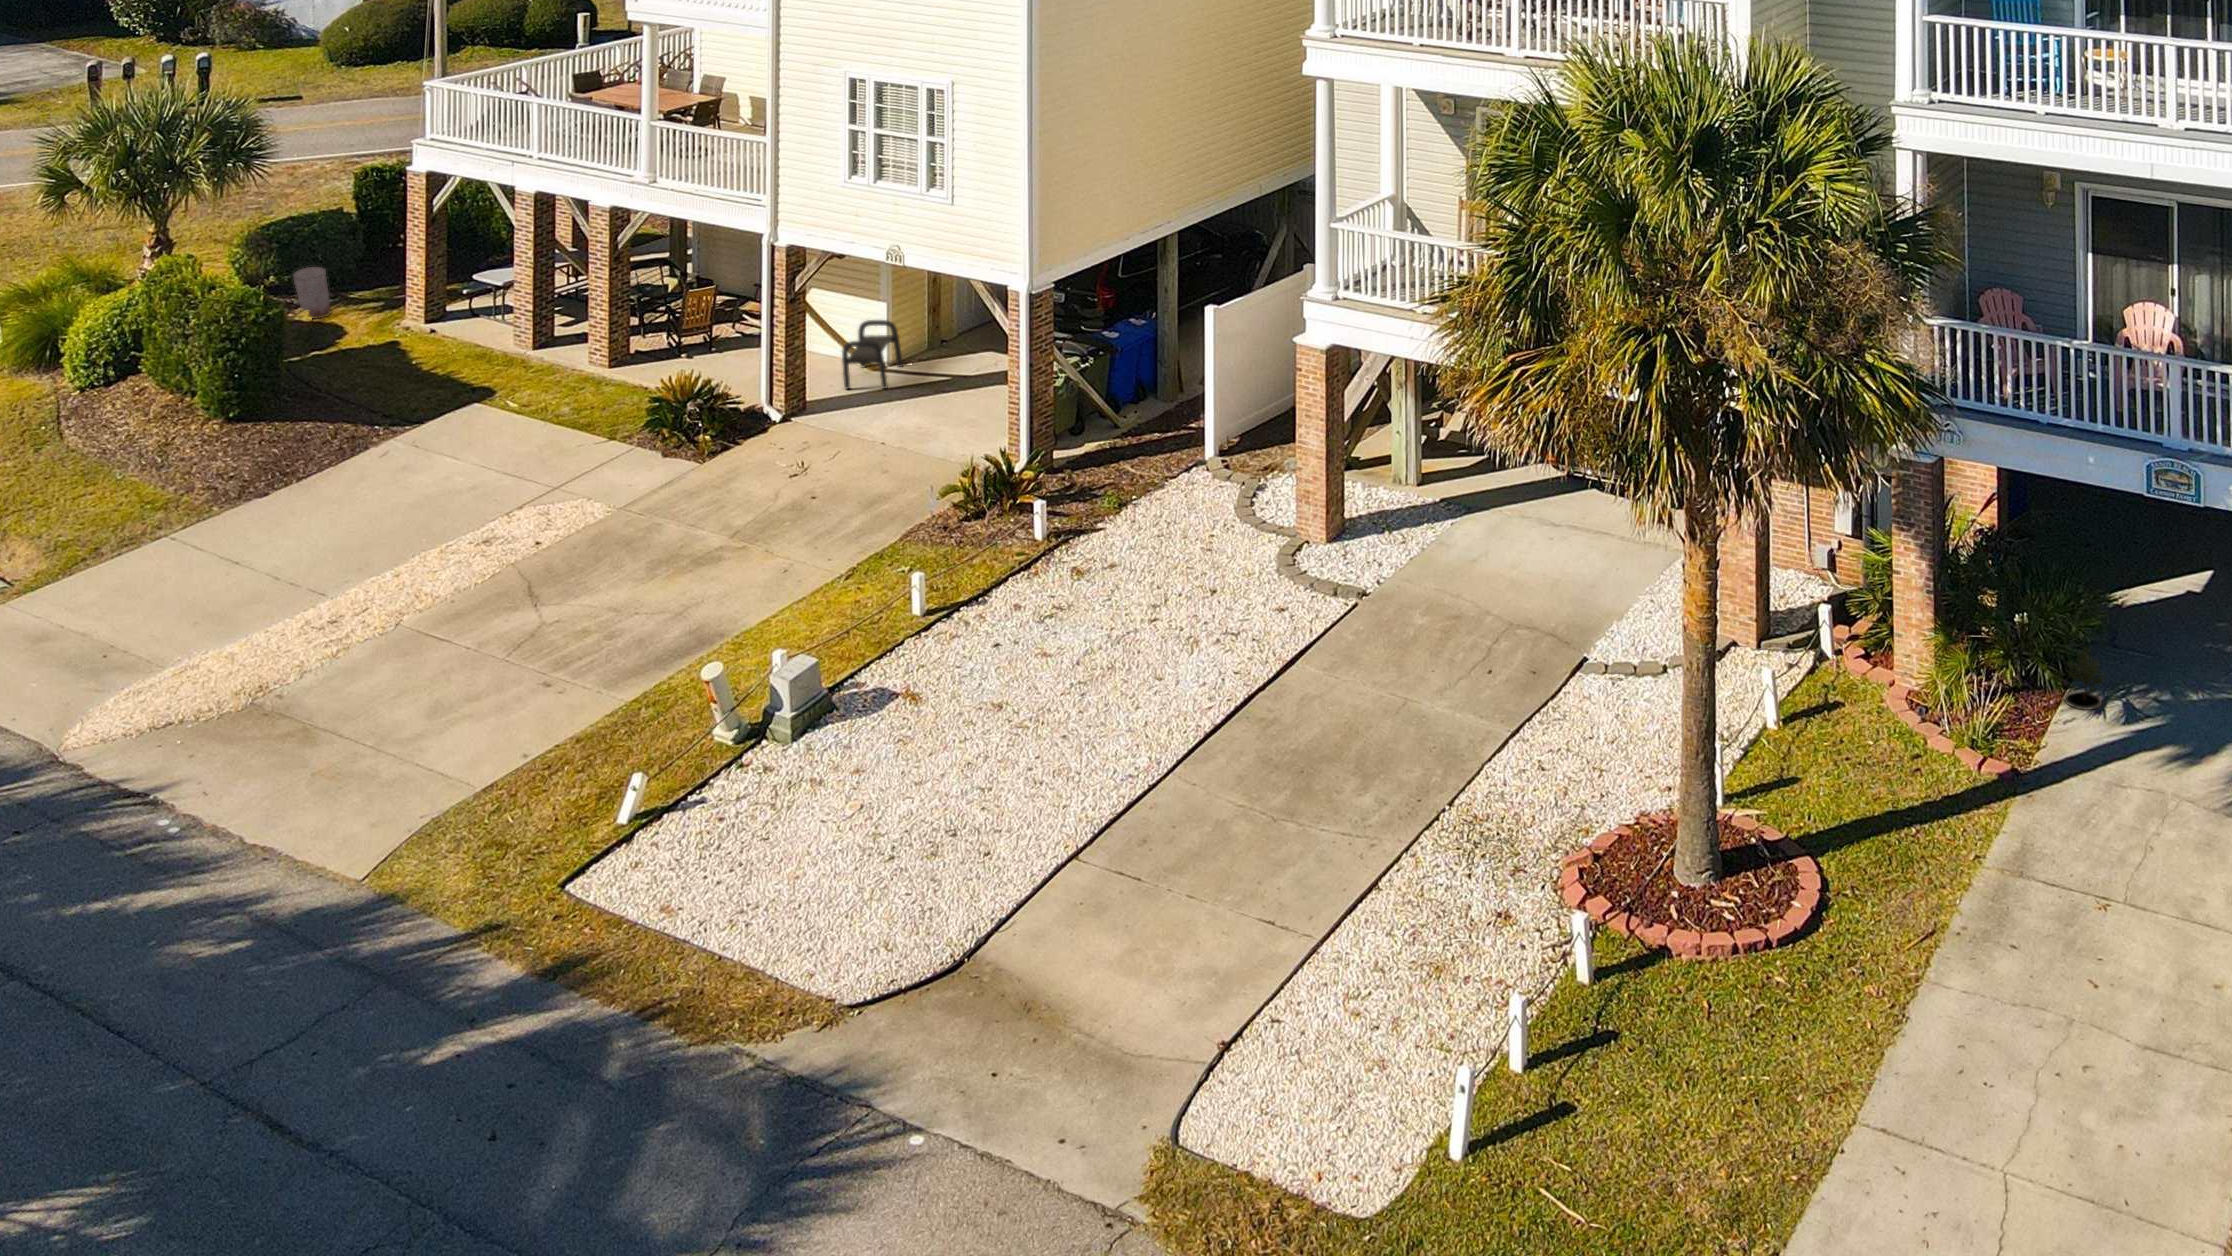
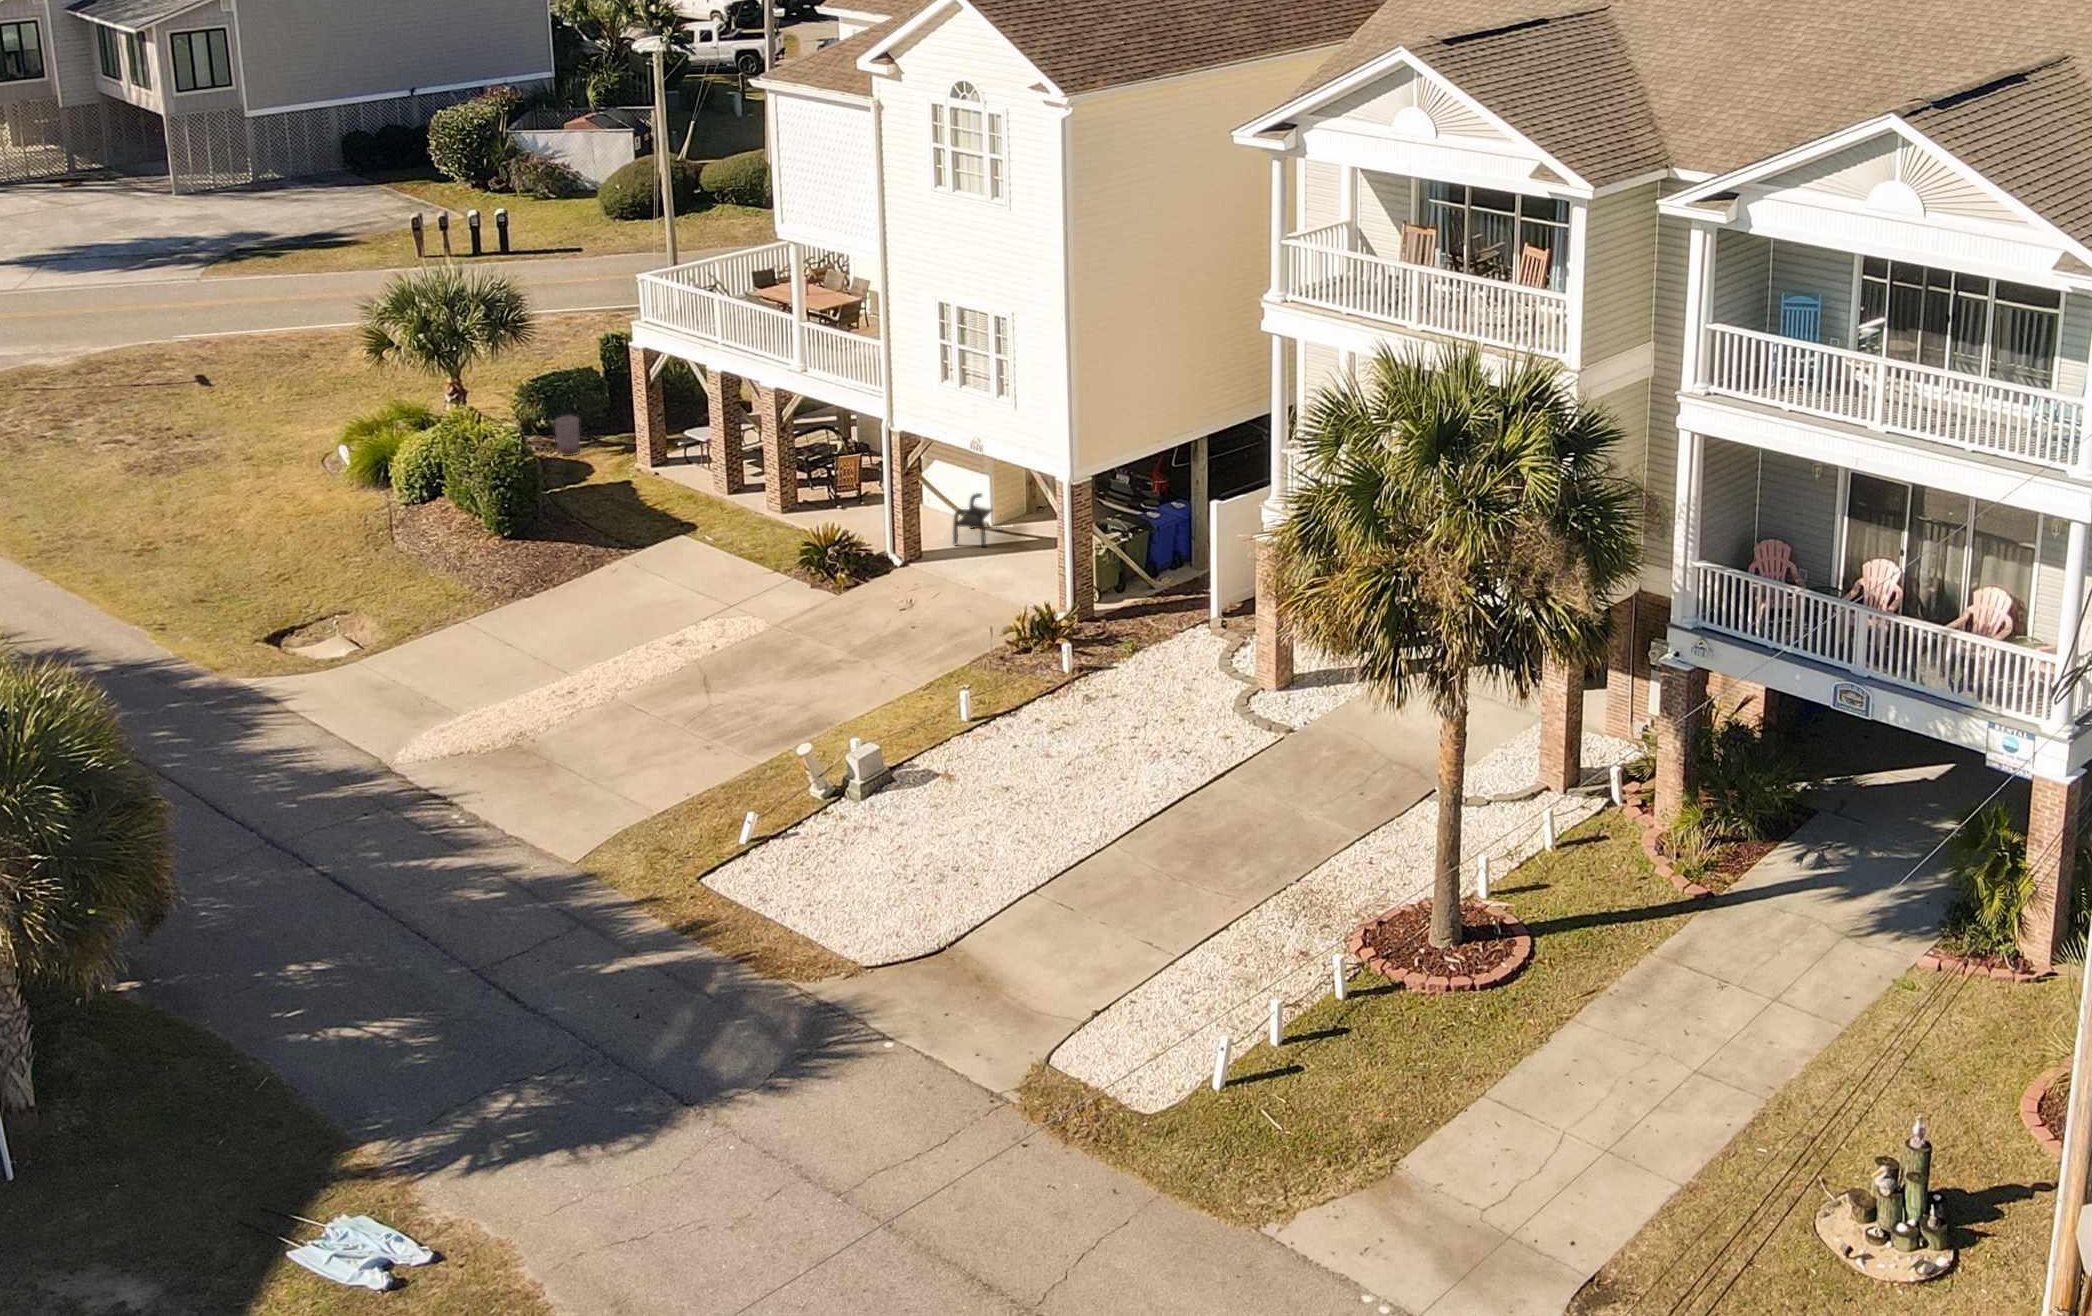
potted tree: present [2064,648,2105,710] -> none [1755,808,1785,855]

